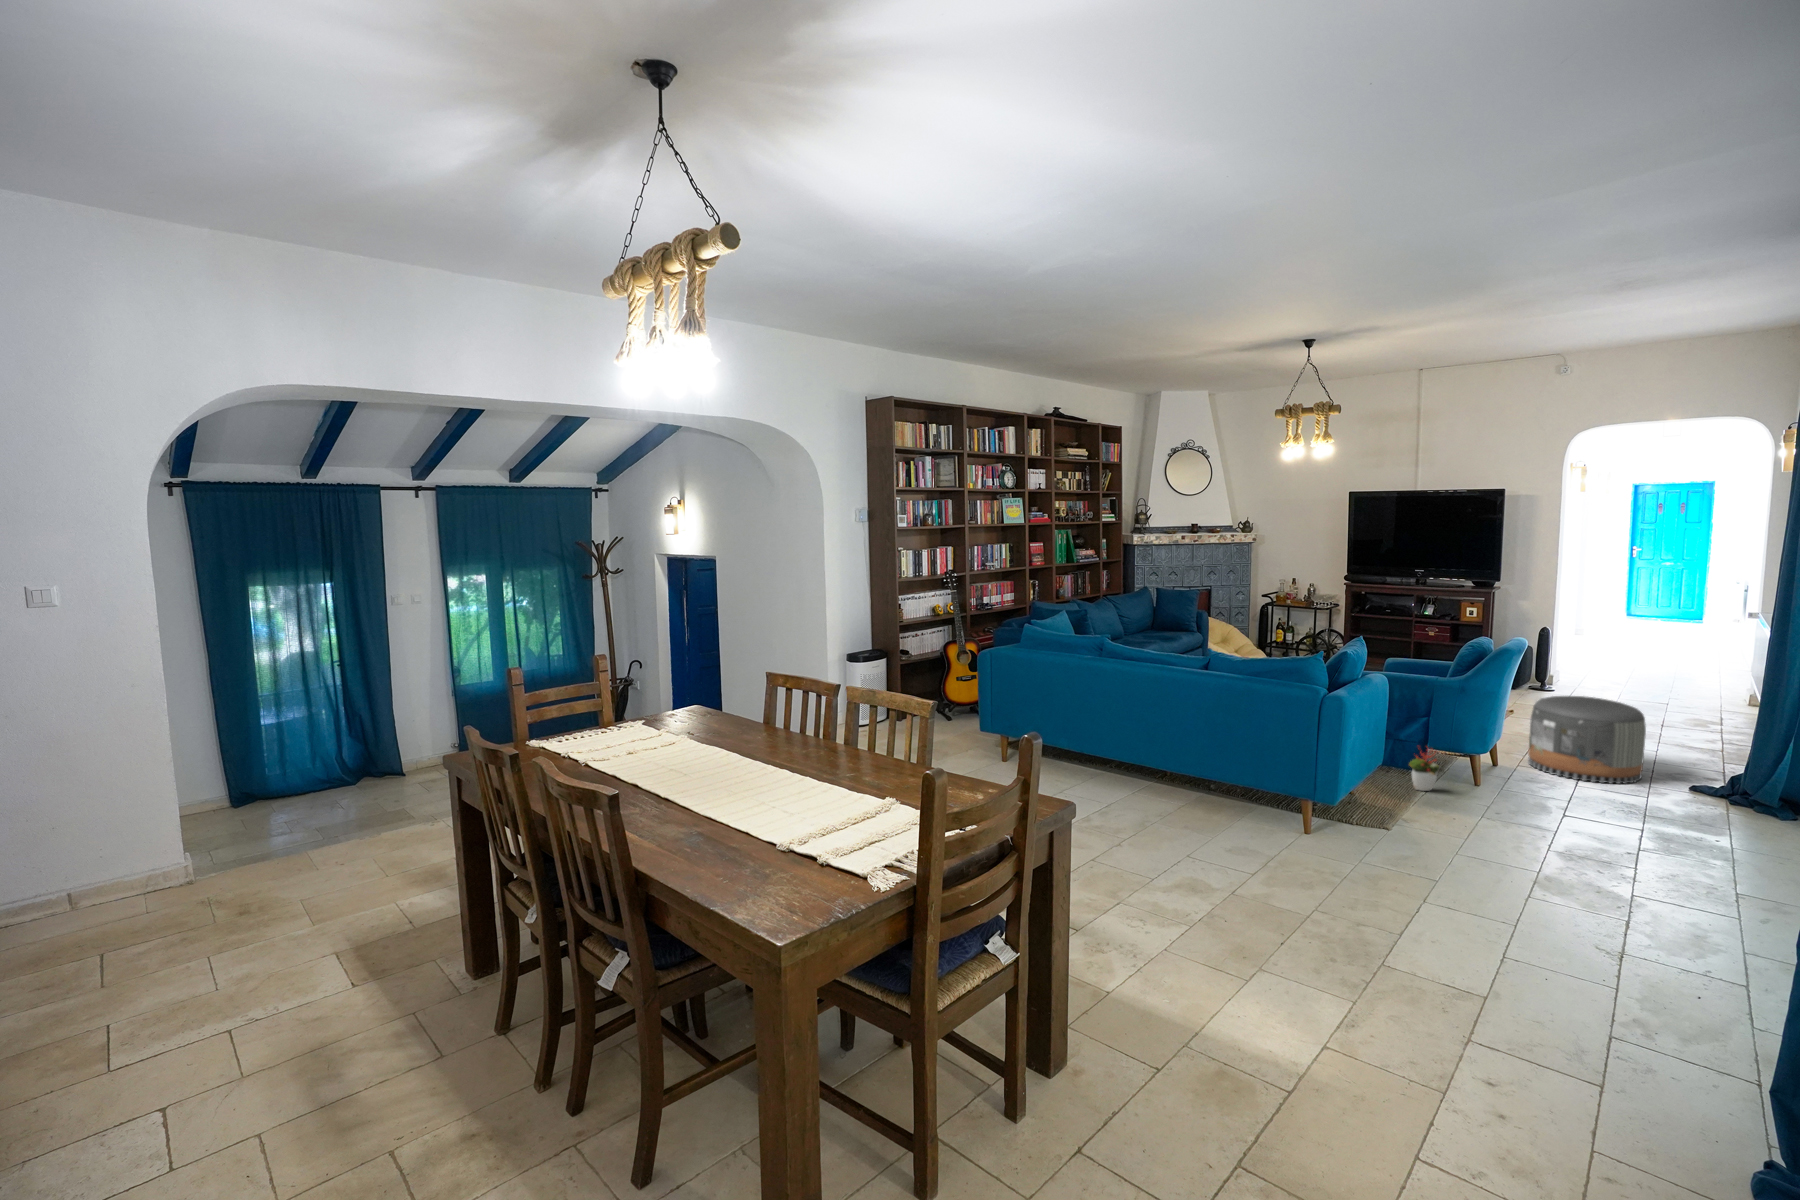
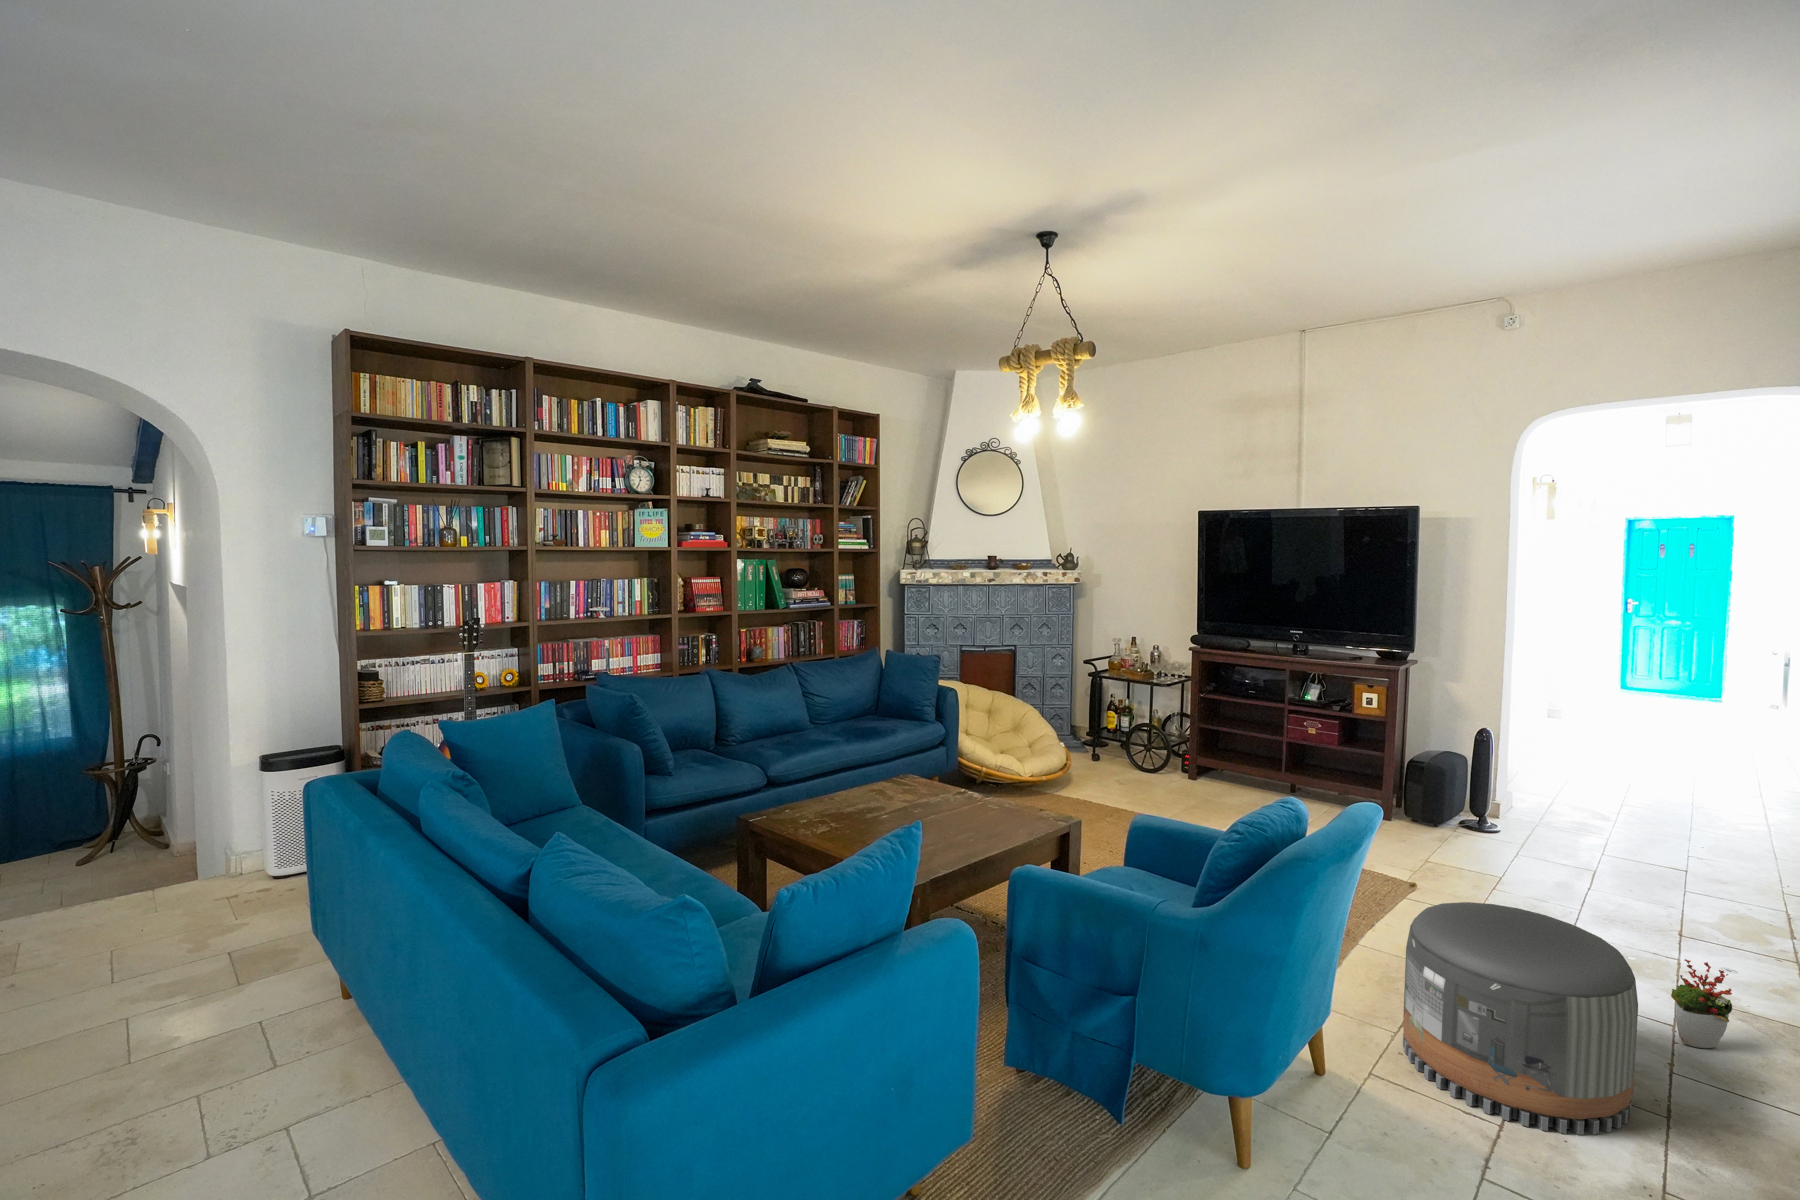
decorative plant: present [1409,752,1439,791] -> present [1671,959,1732,1048]

